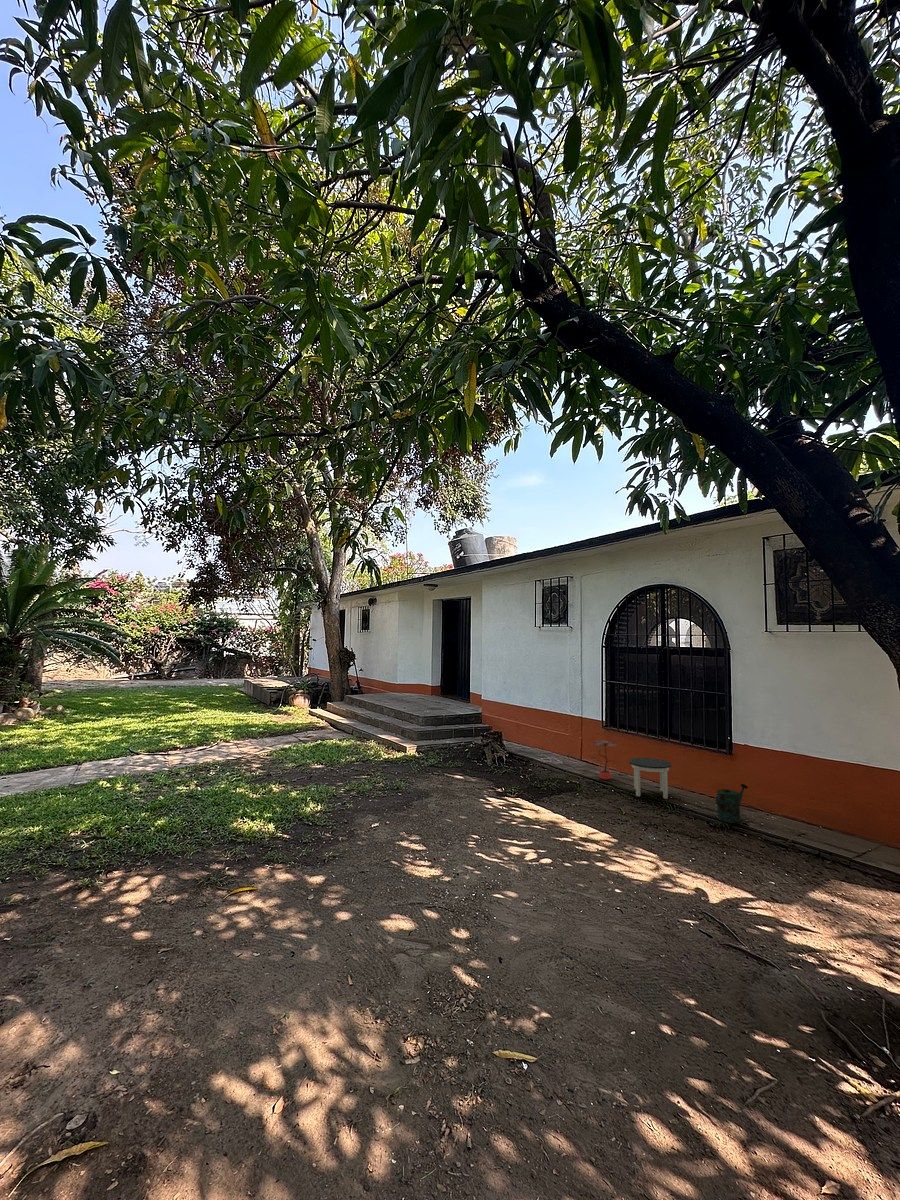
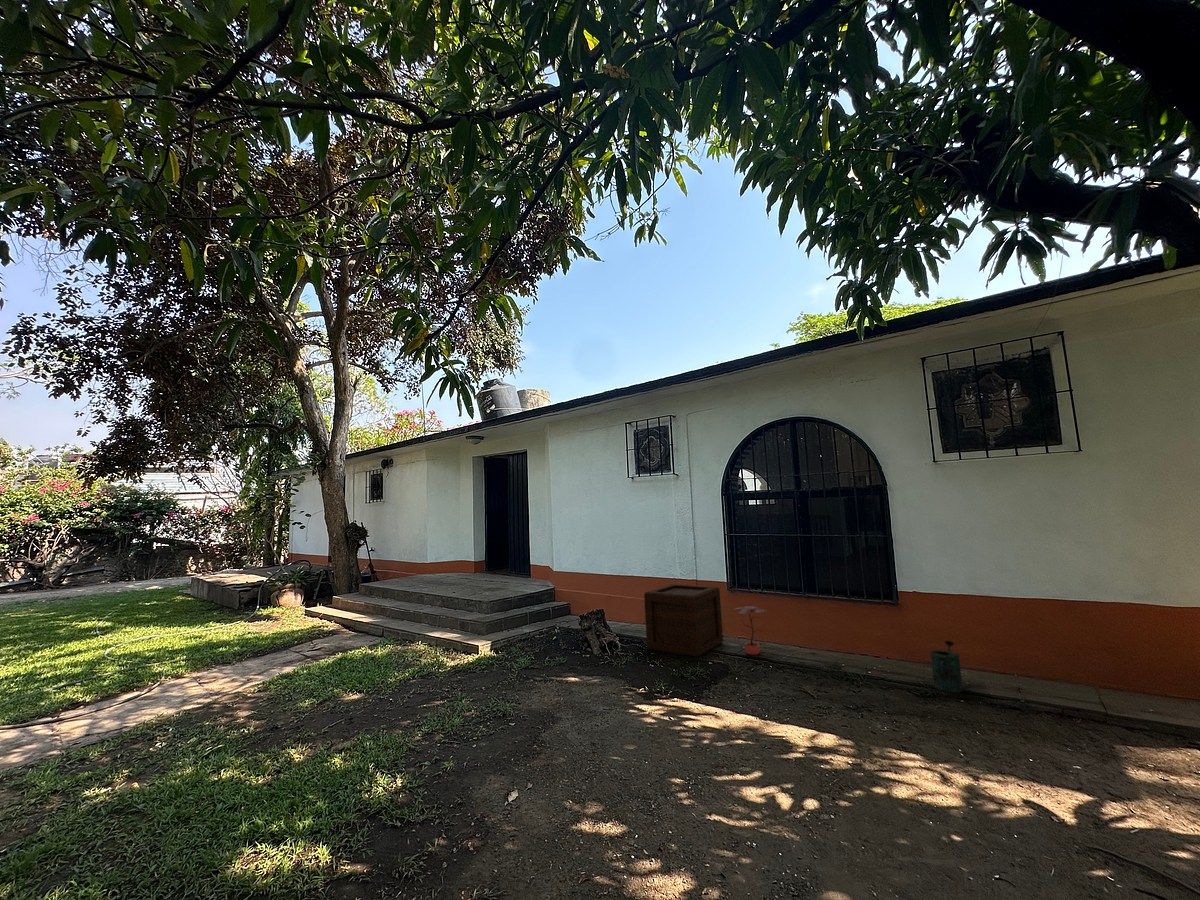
wooden crate: none [527,718,591,775] -> present [644,584,723,657]
round table: present [629,758,672,799] -> none [794,622,850,673]

